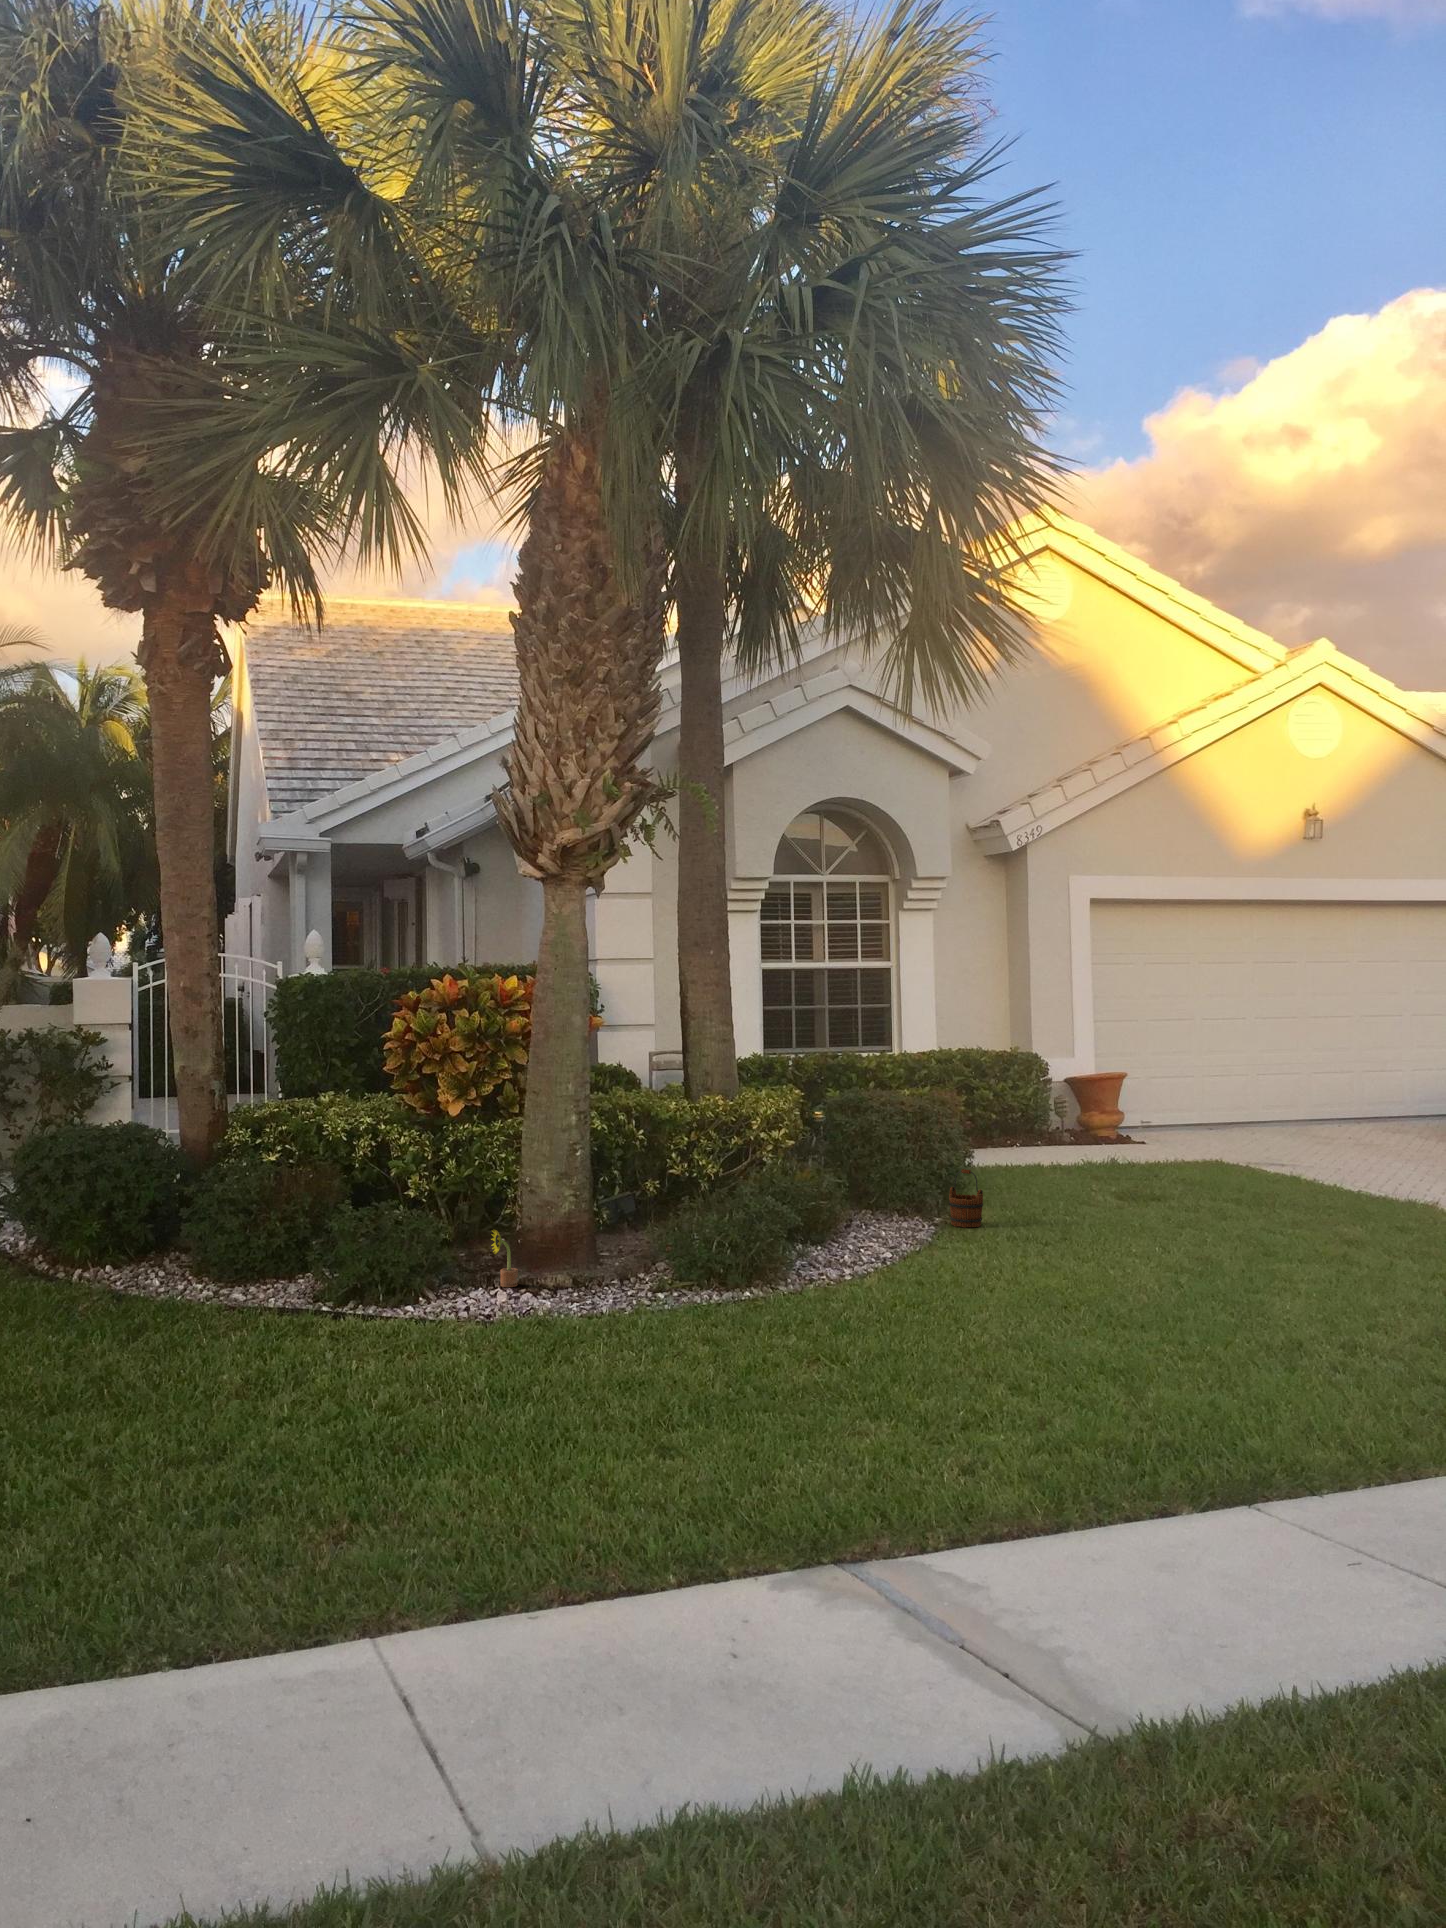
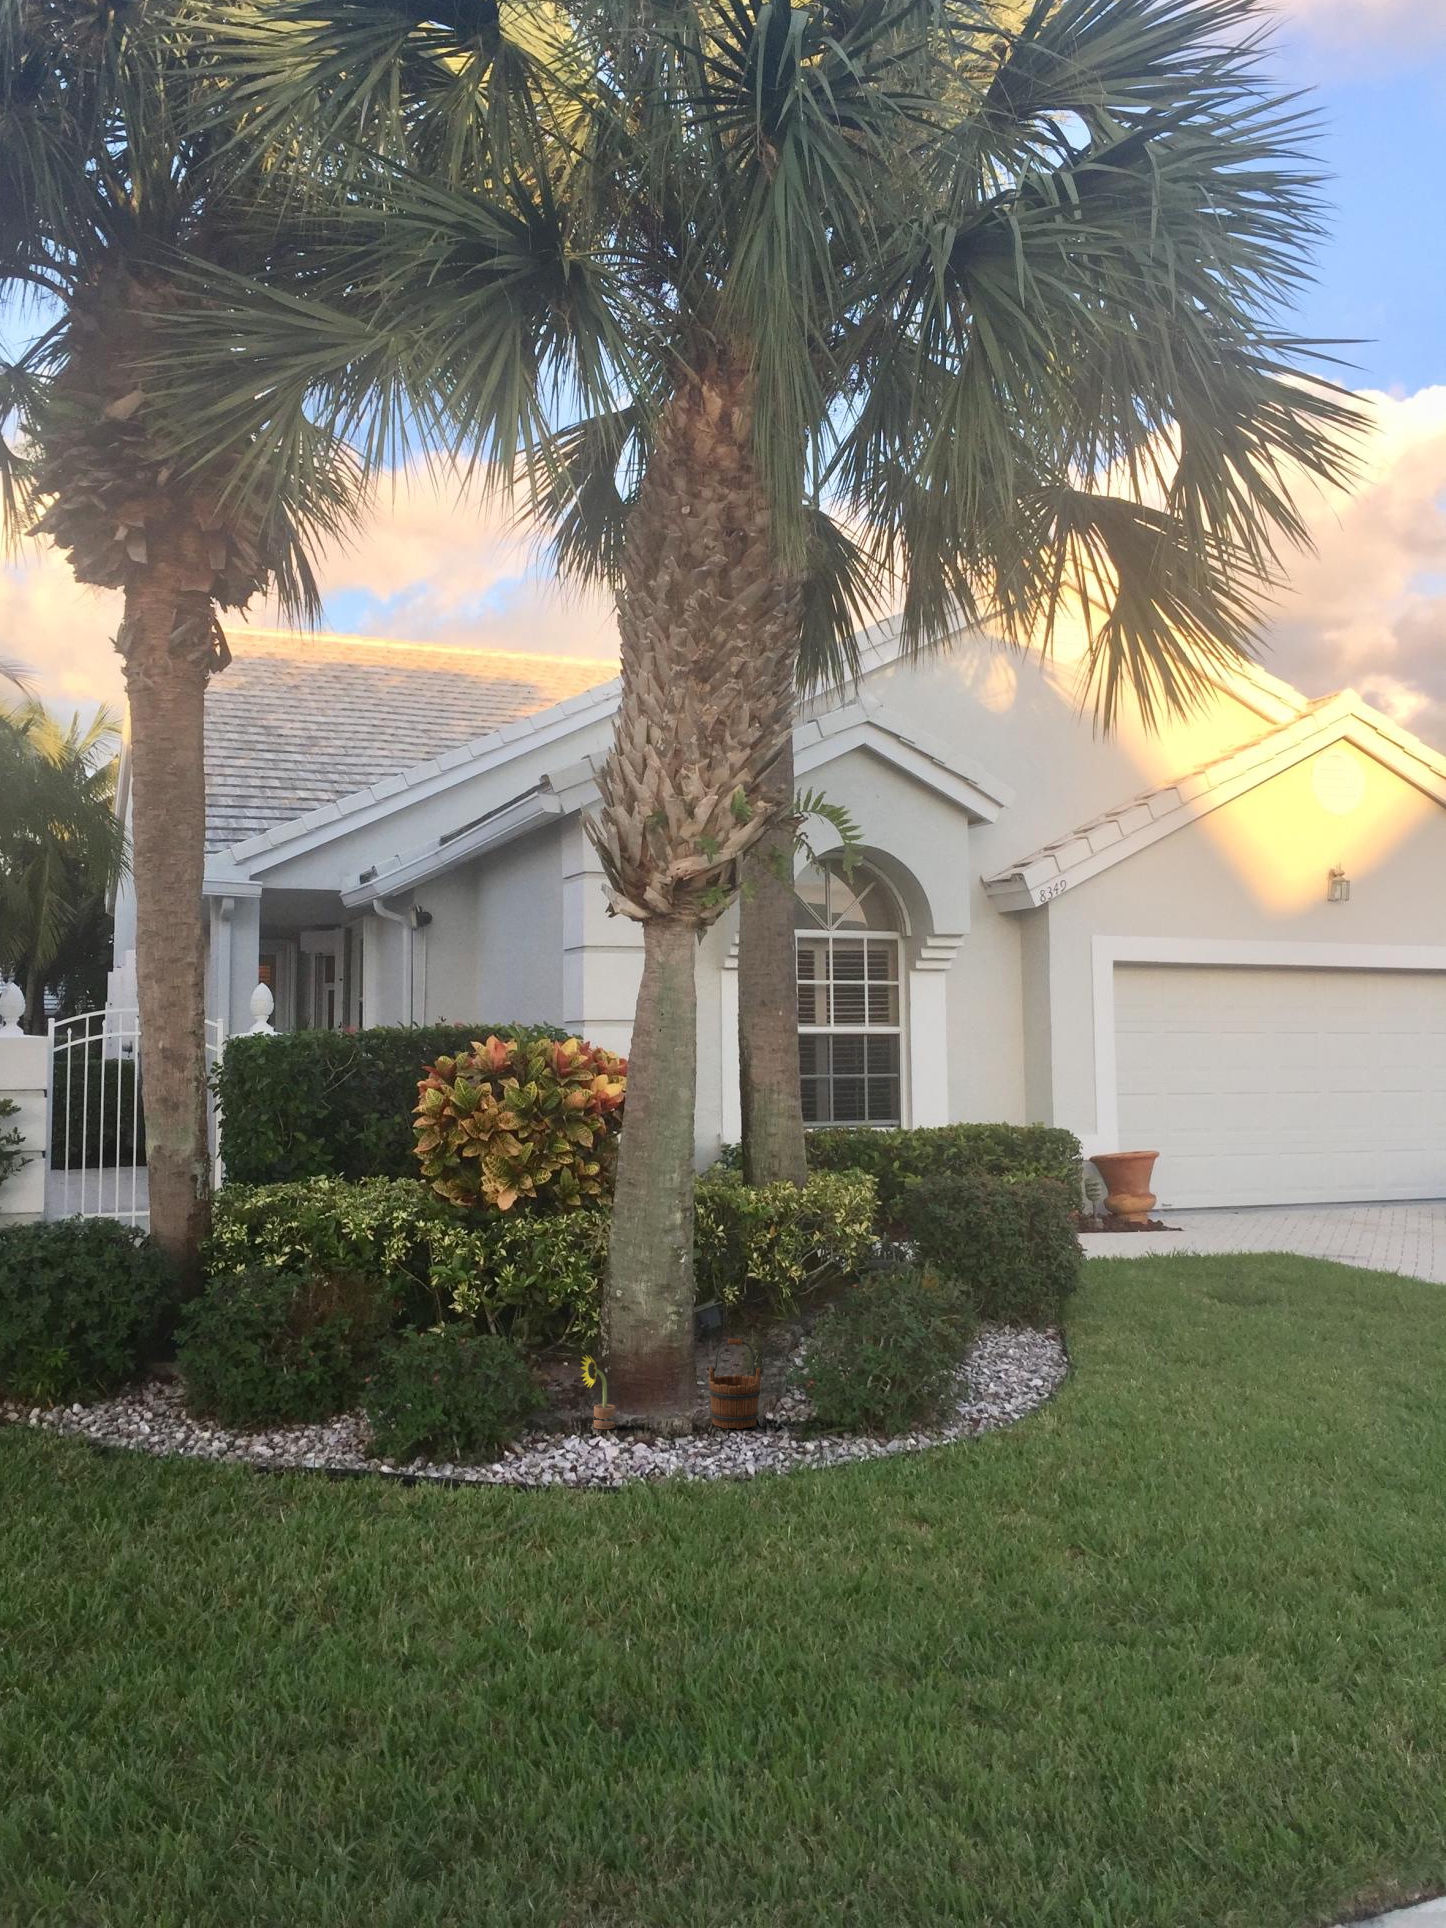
wooden bucket: present [949,1169,983,1228] -> present [707,1338,763,1429]

